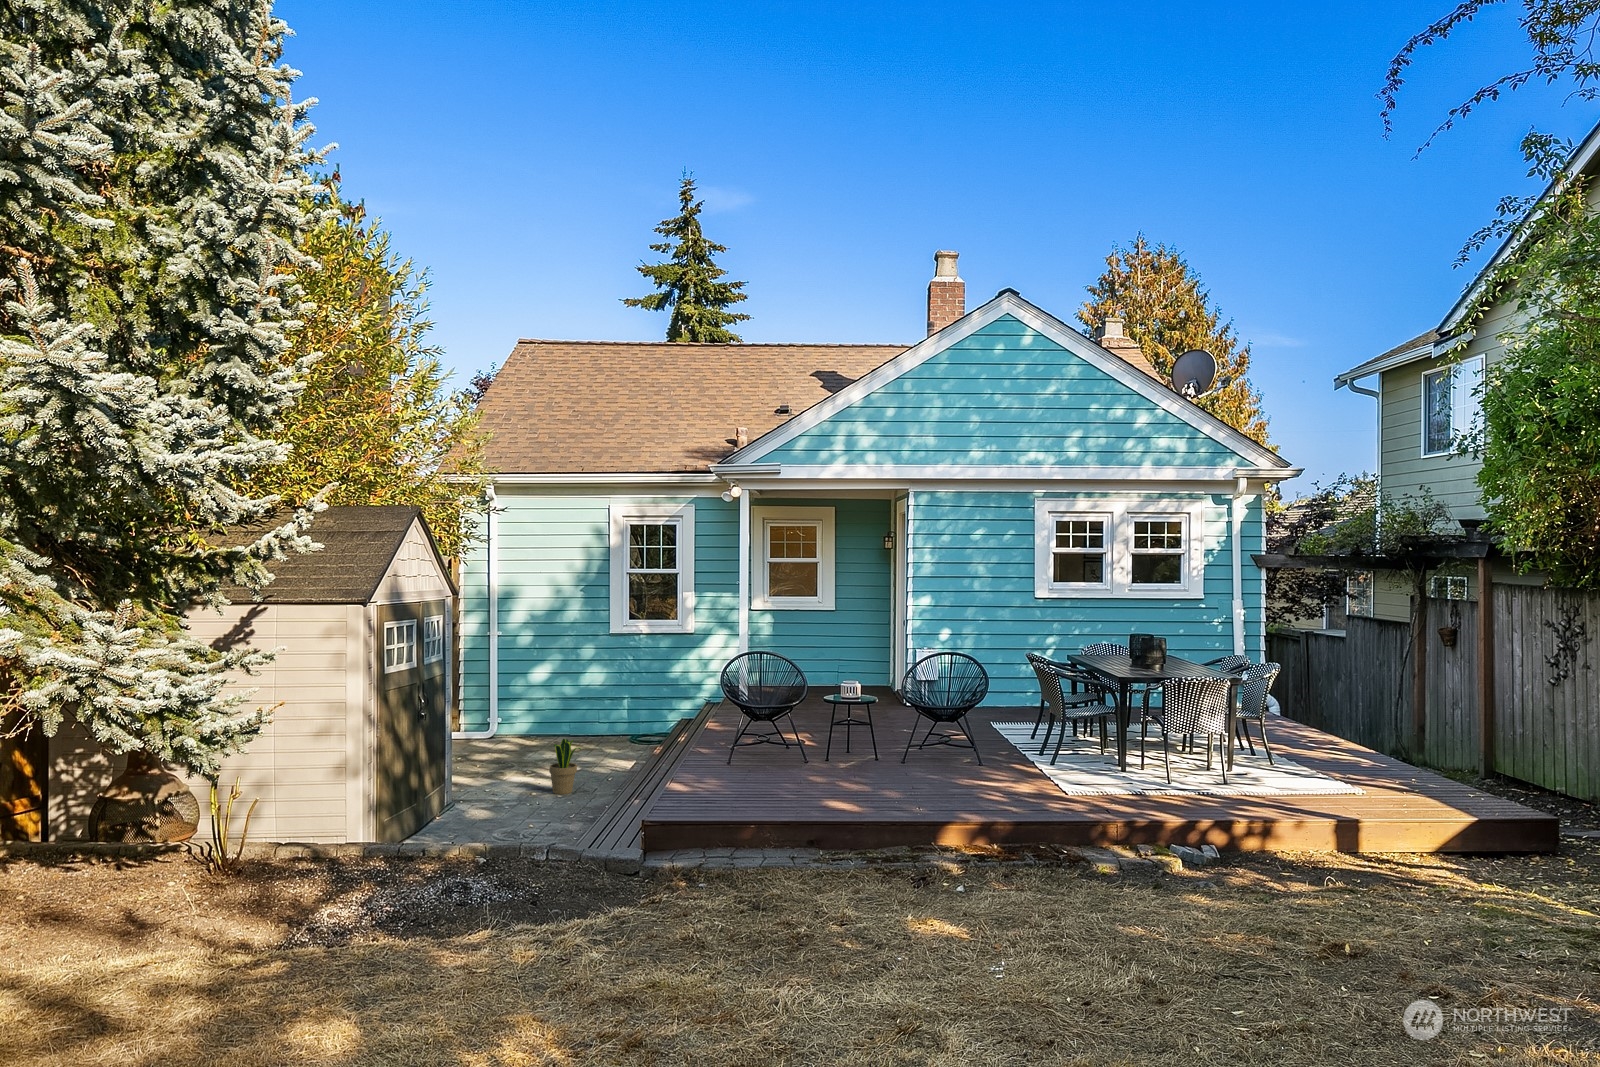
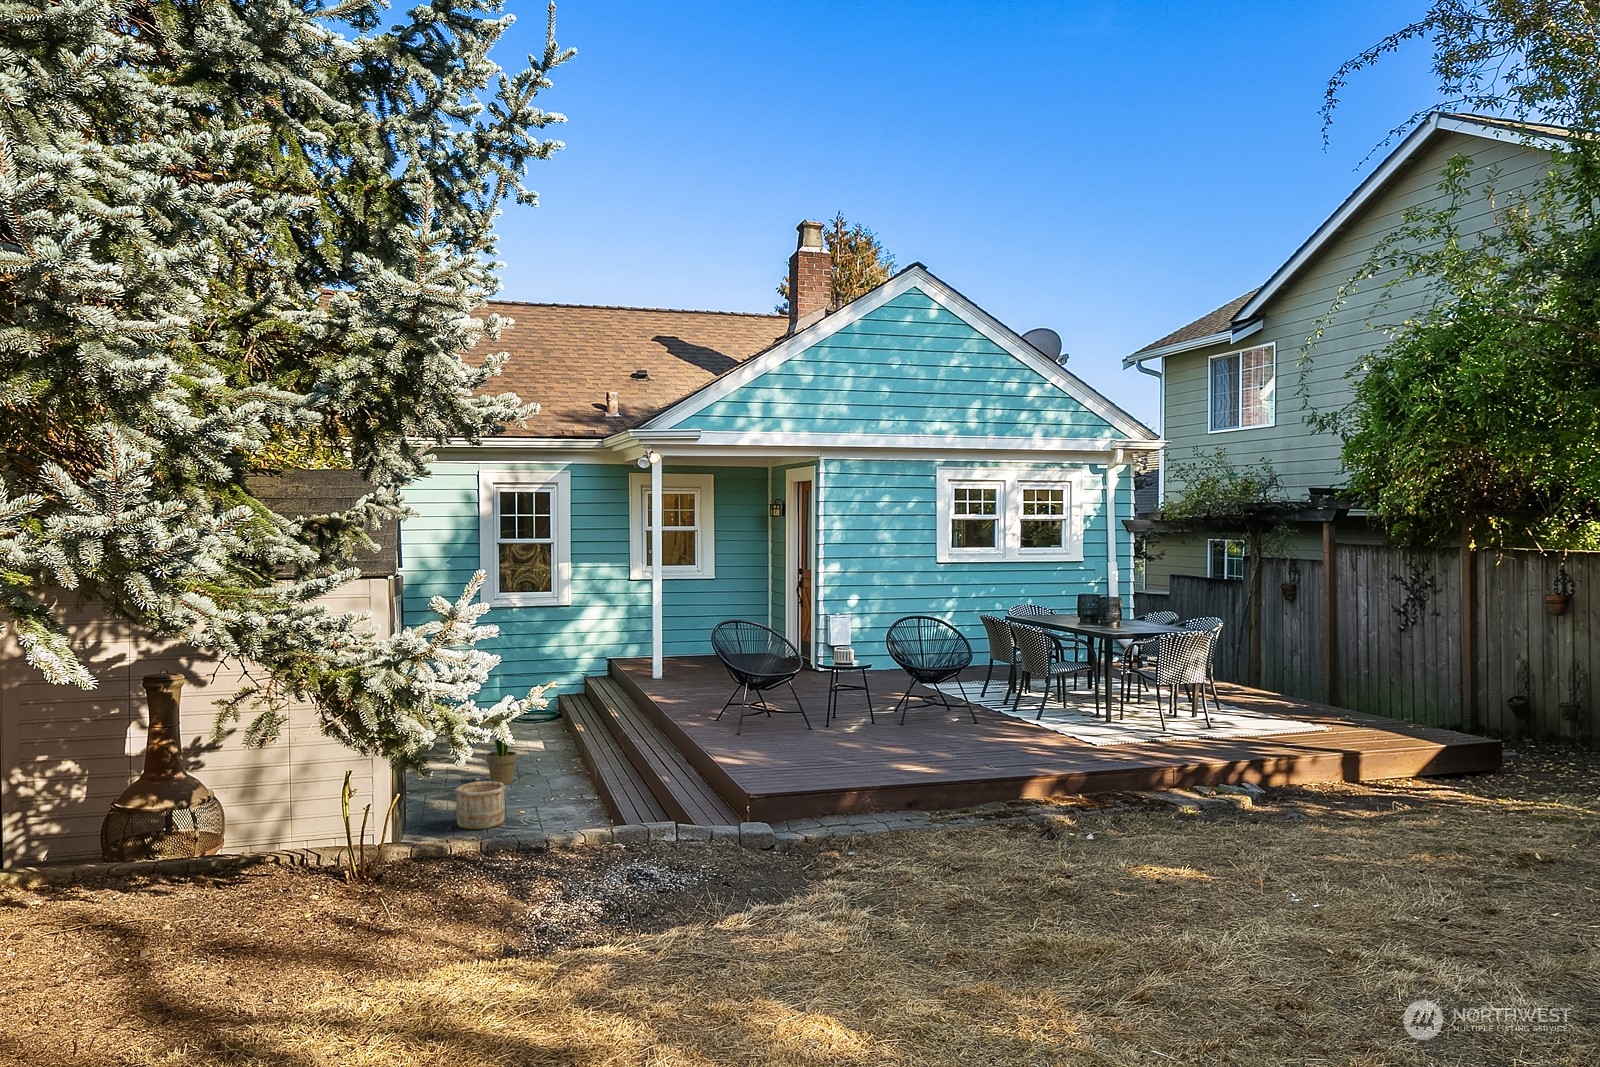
wooden bucket: none [475,792,522,838] -> present [455,781,506,829]

